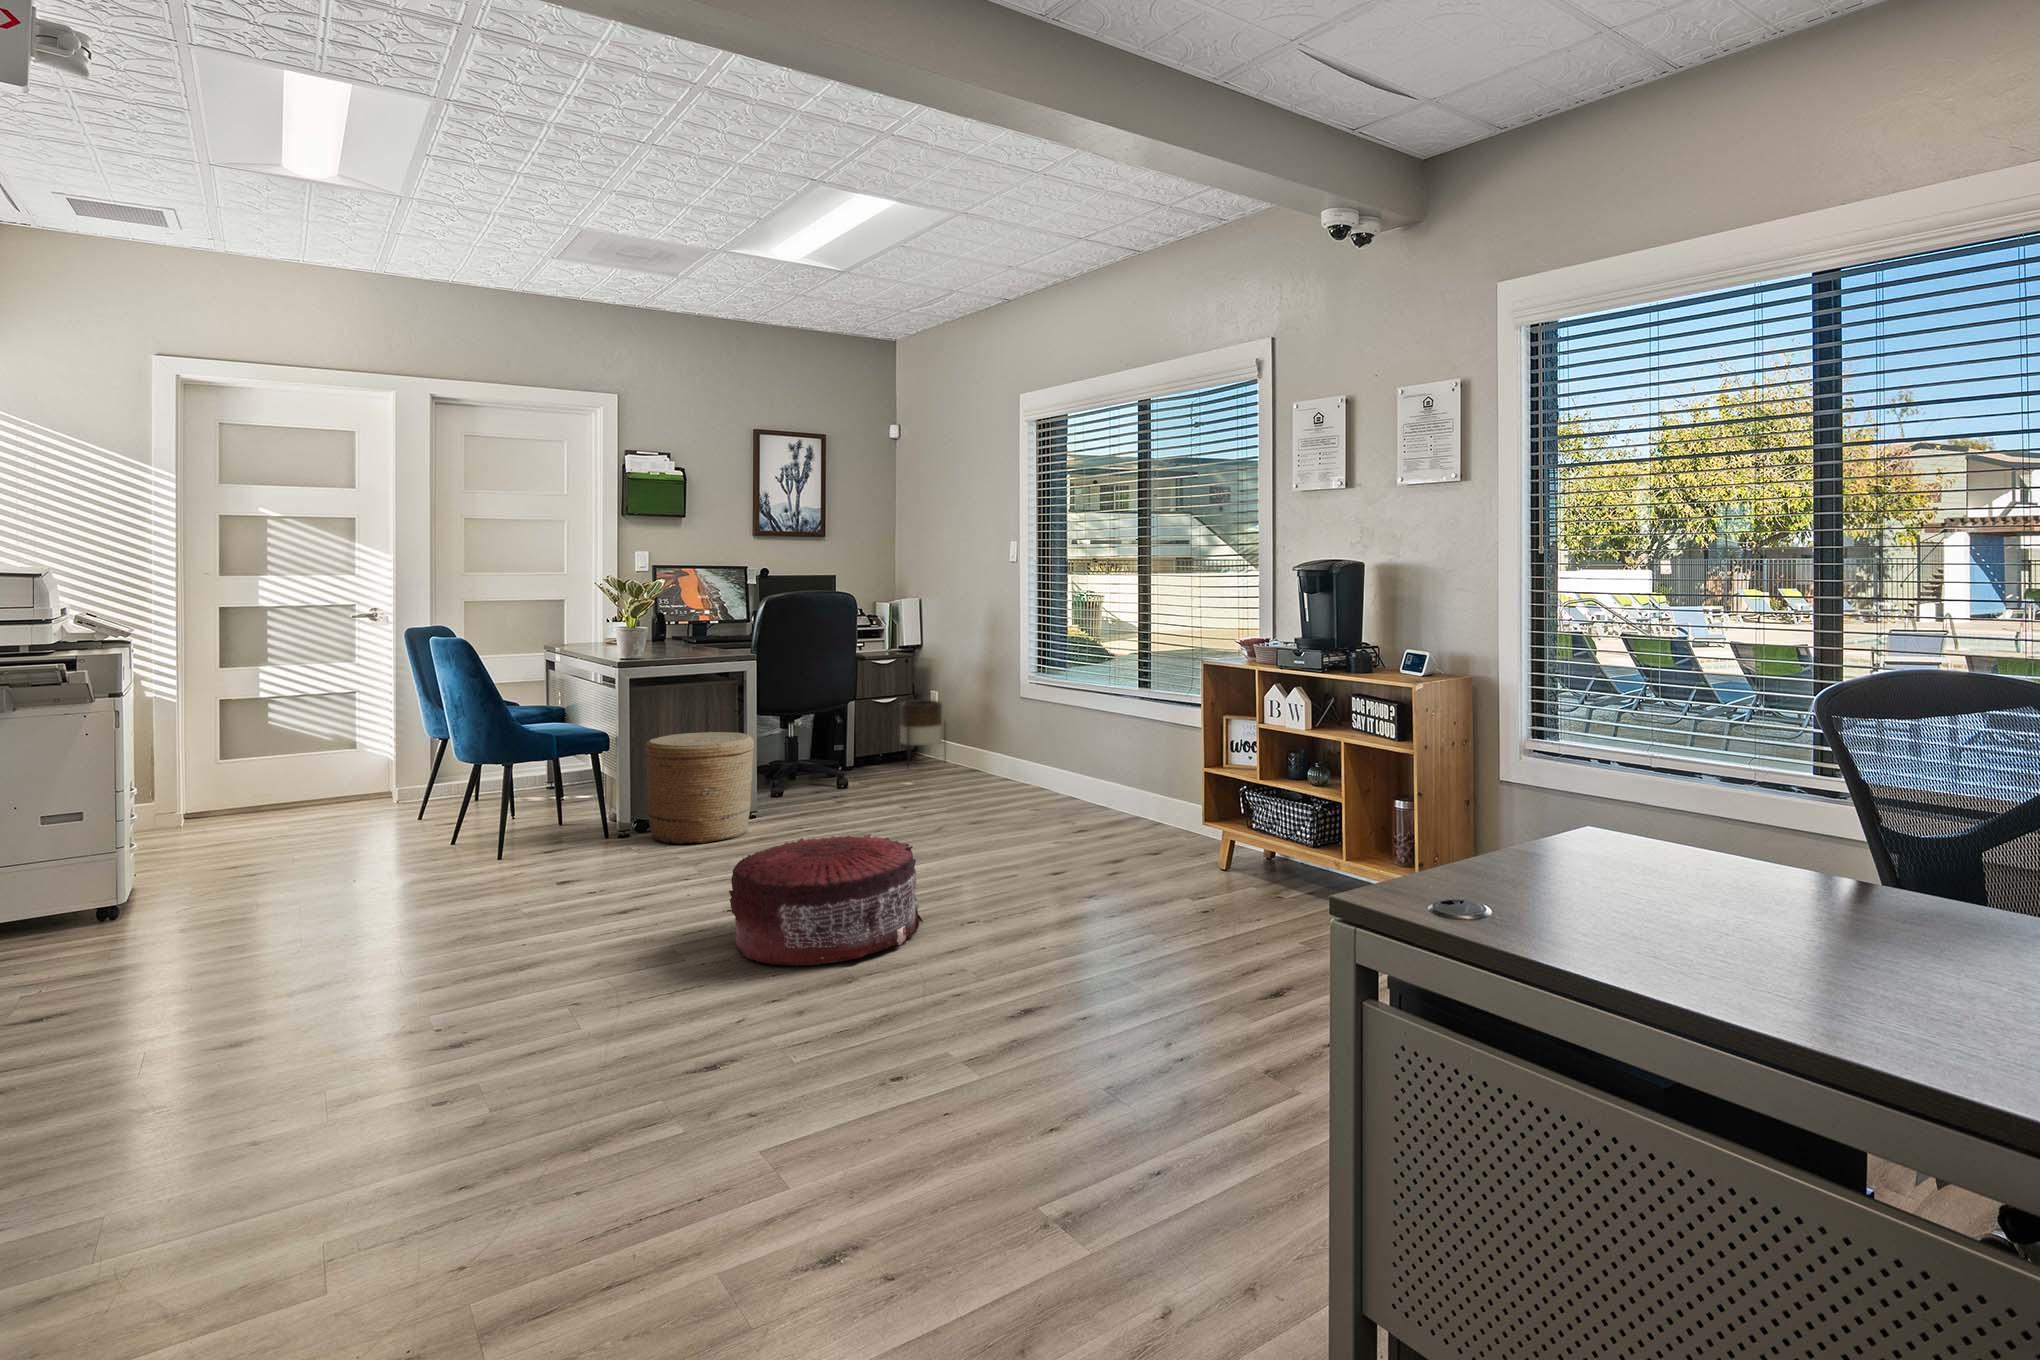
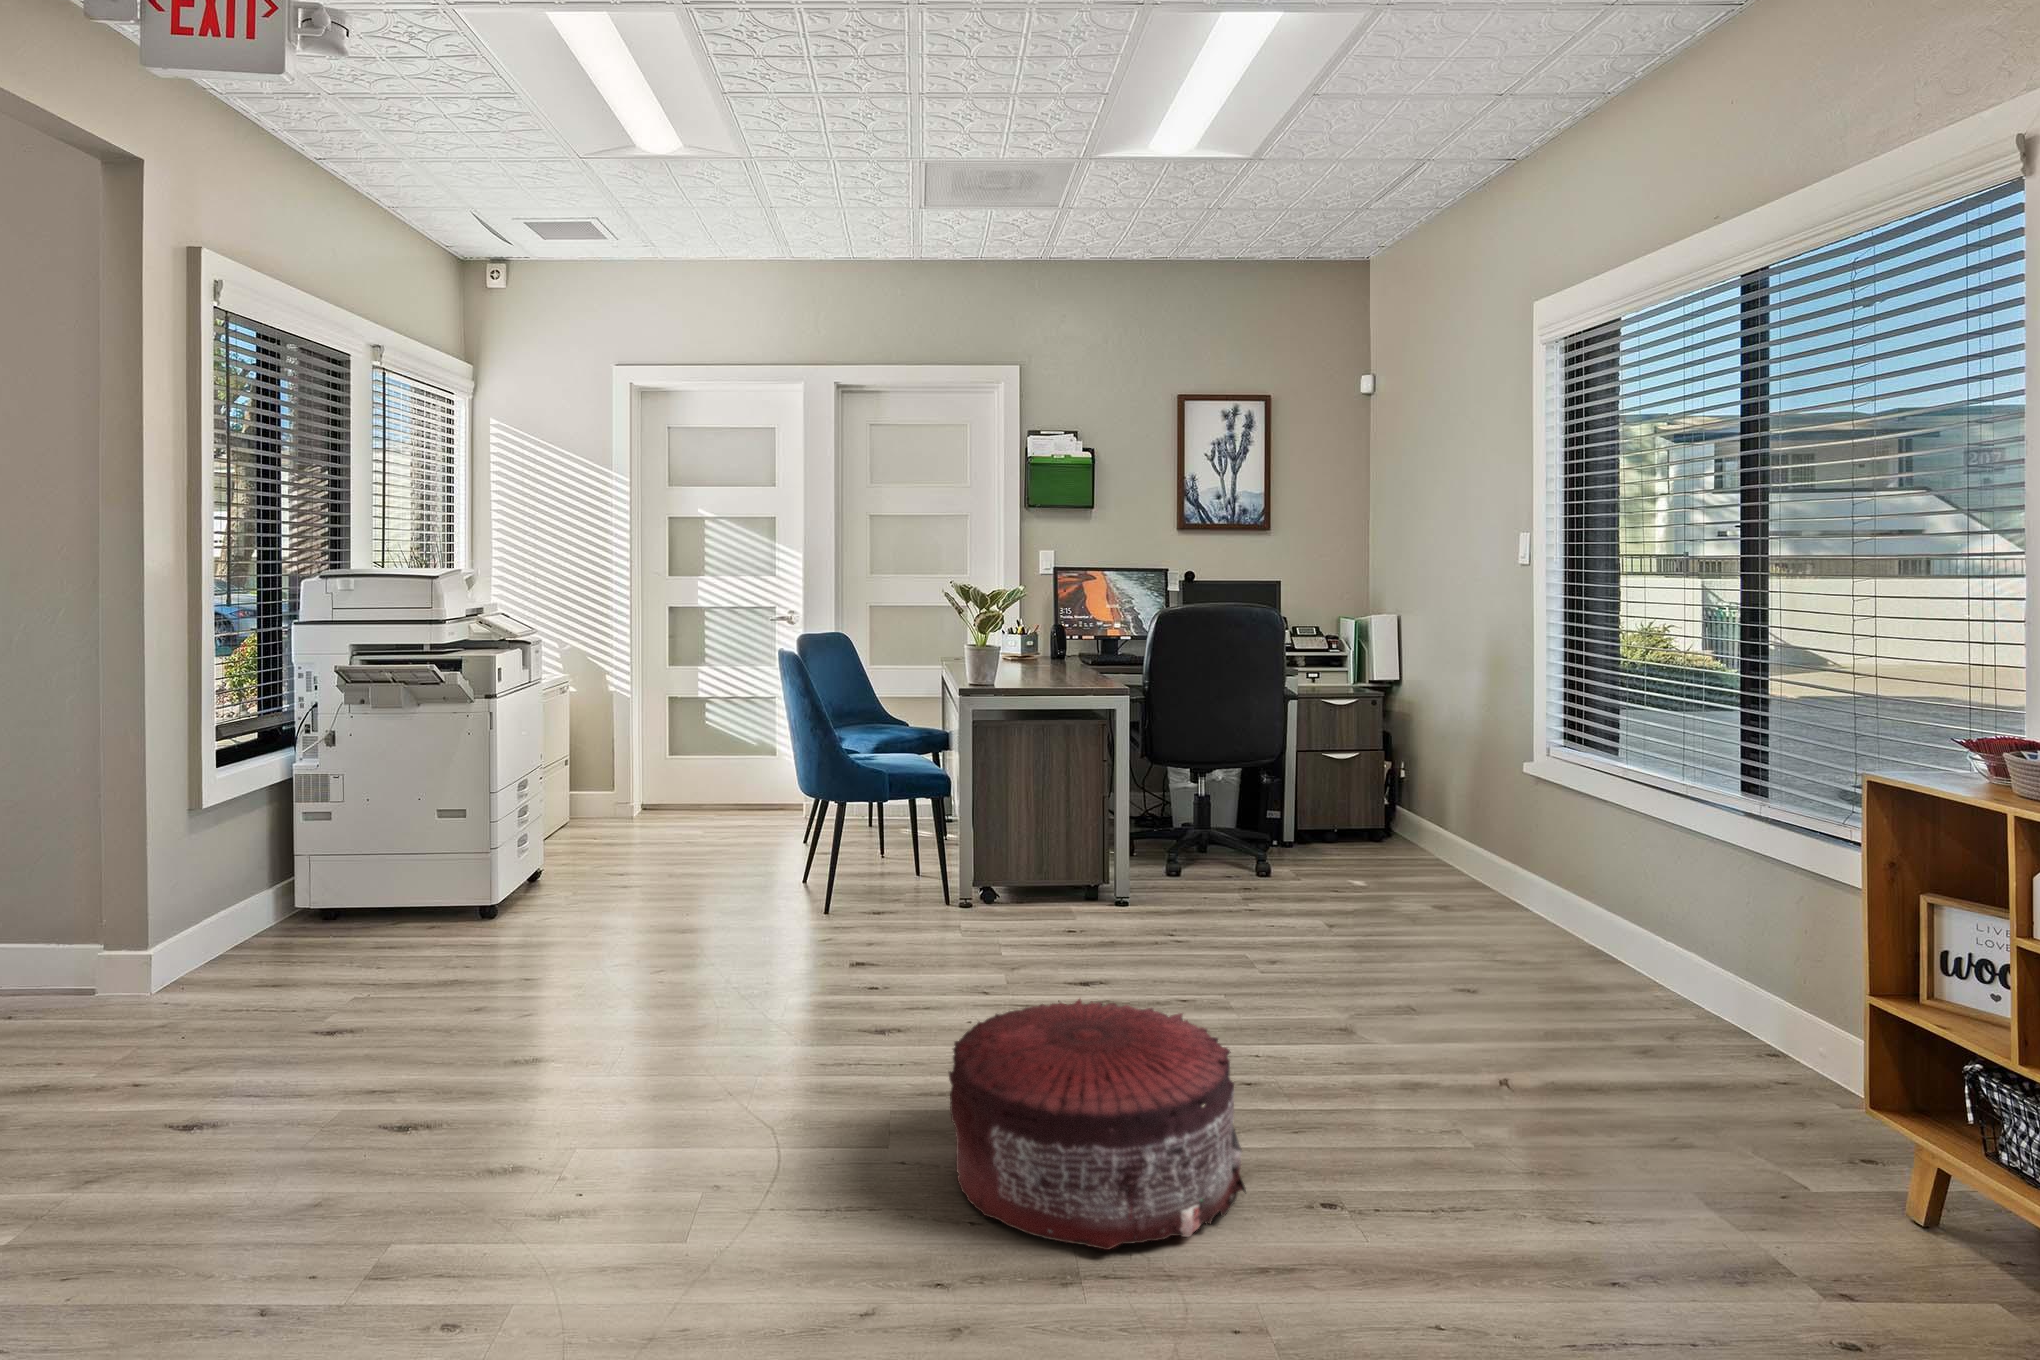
planter: present [900,700,945,763] -> none [1361,760,1429,857]
woven basket: present [645,732,754,844] -> none [984,788,1115,941]

